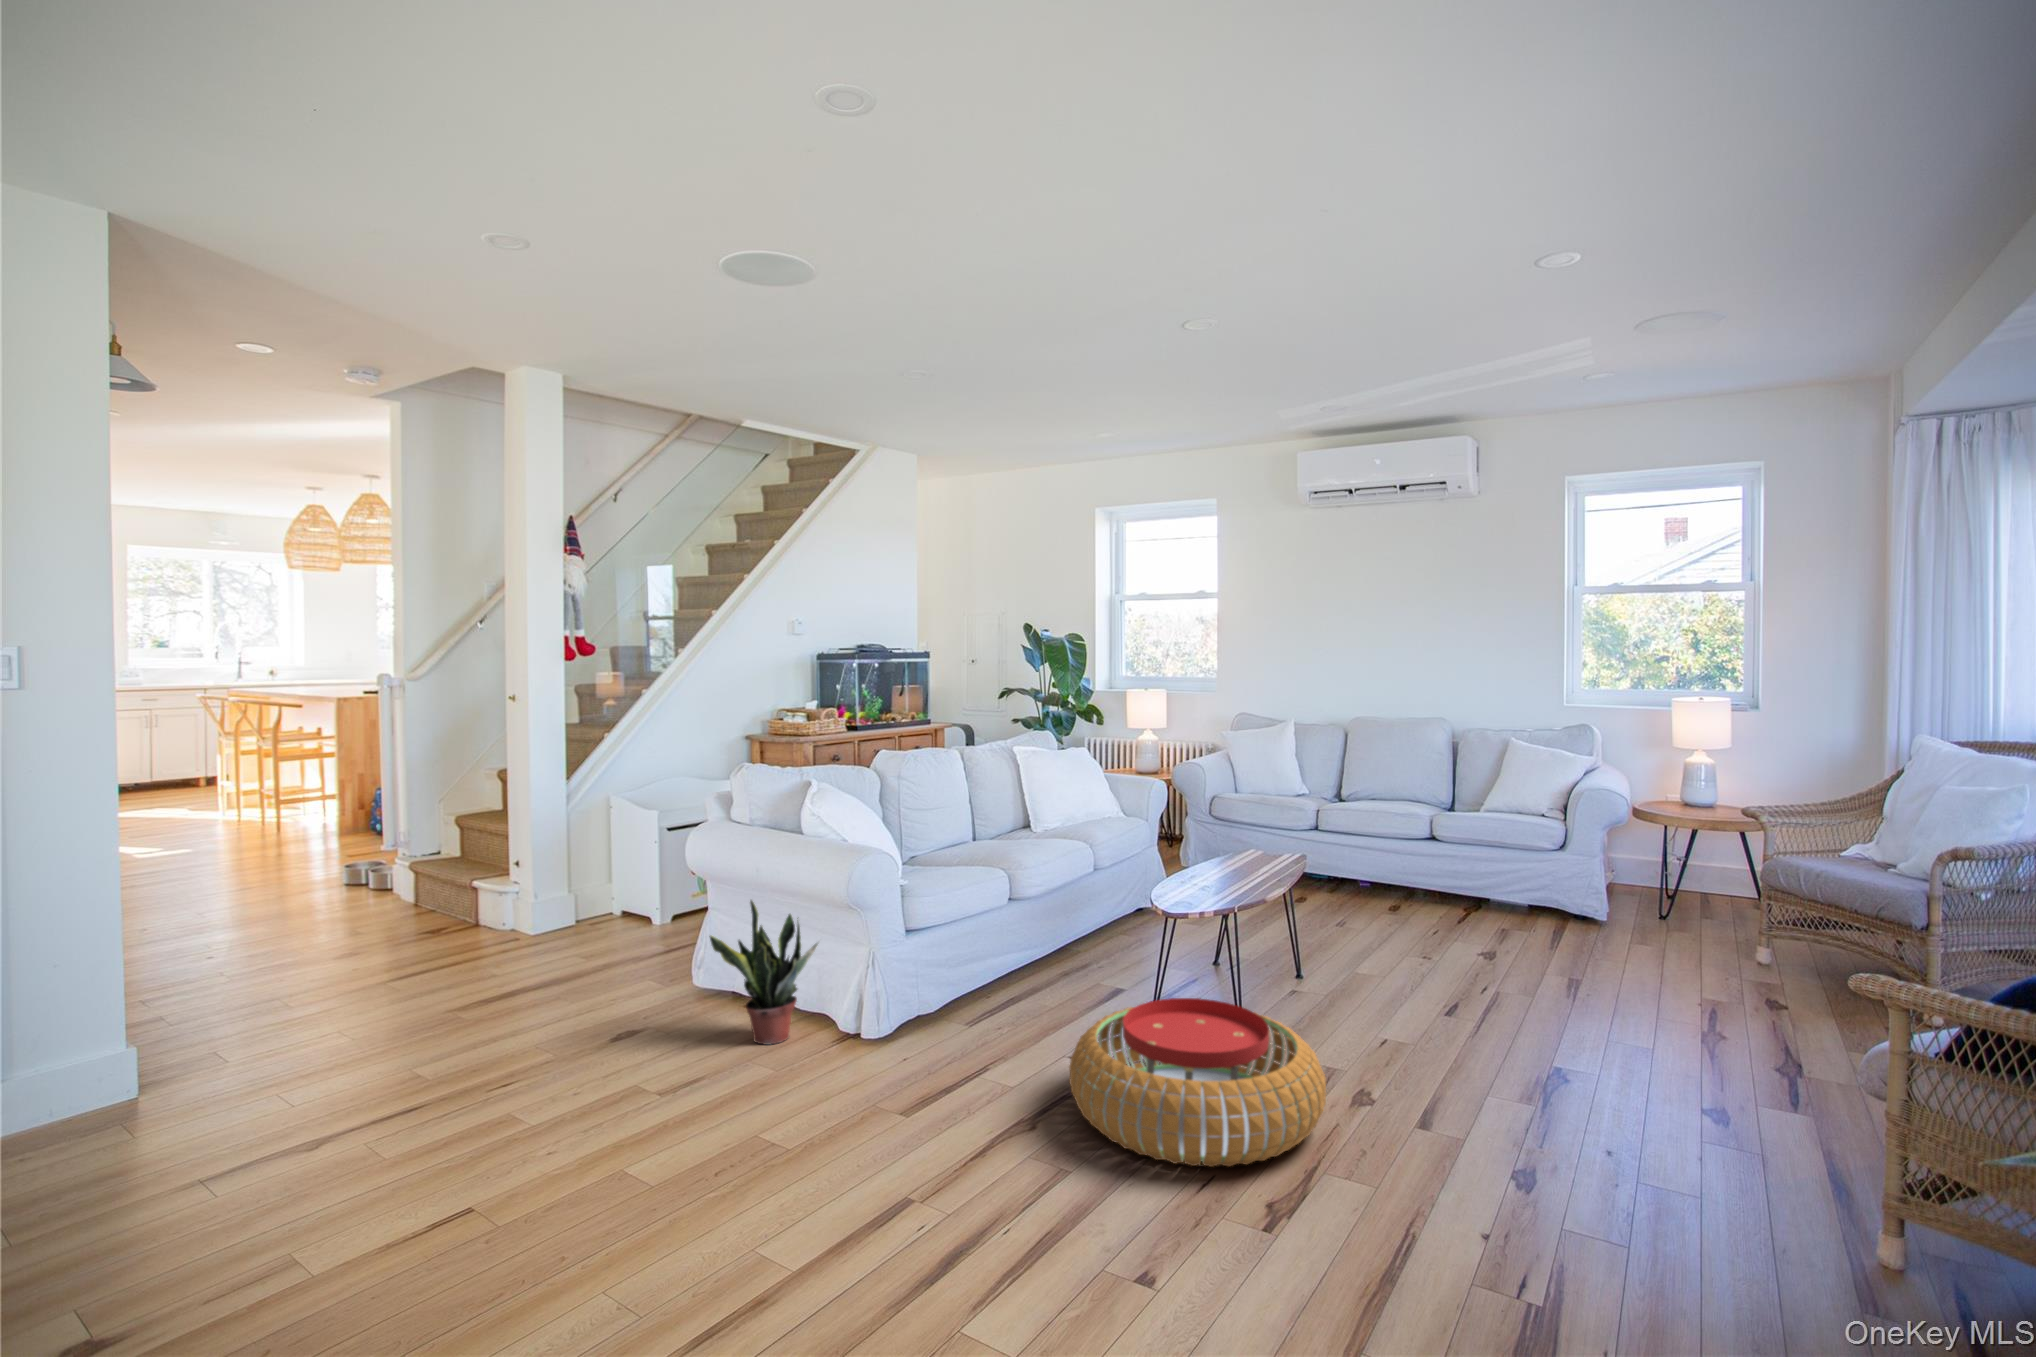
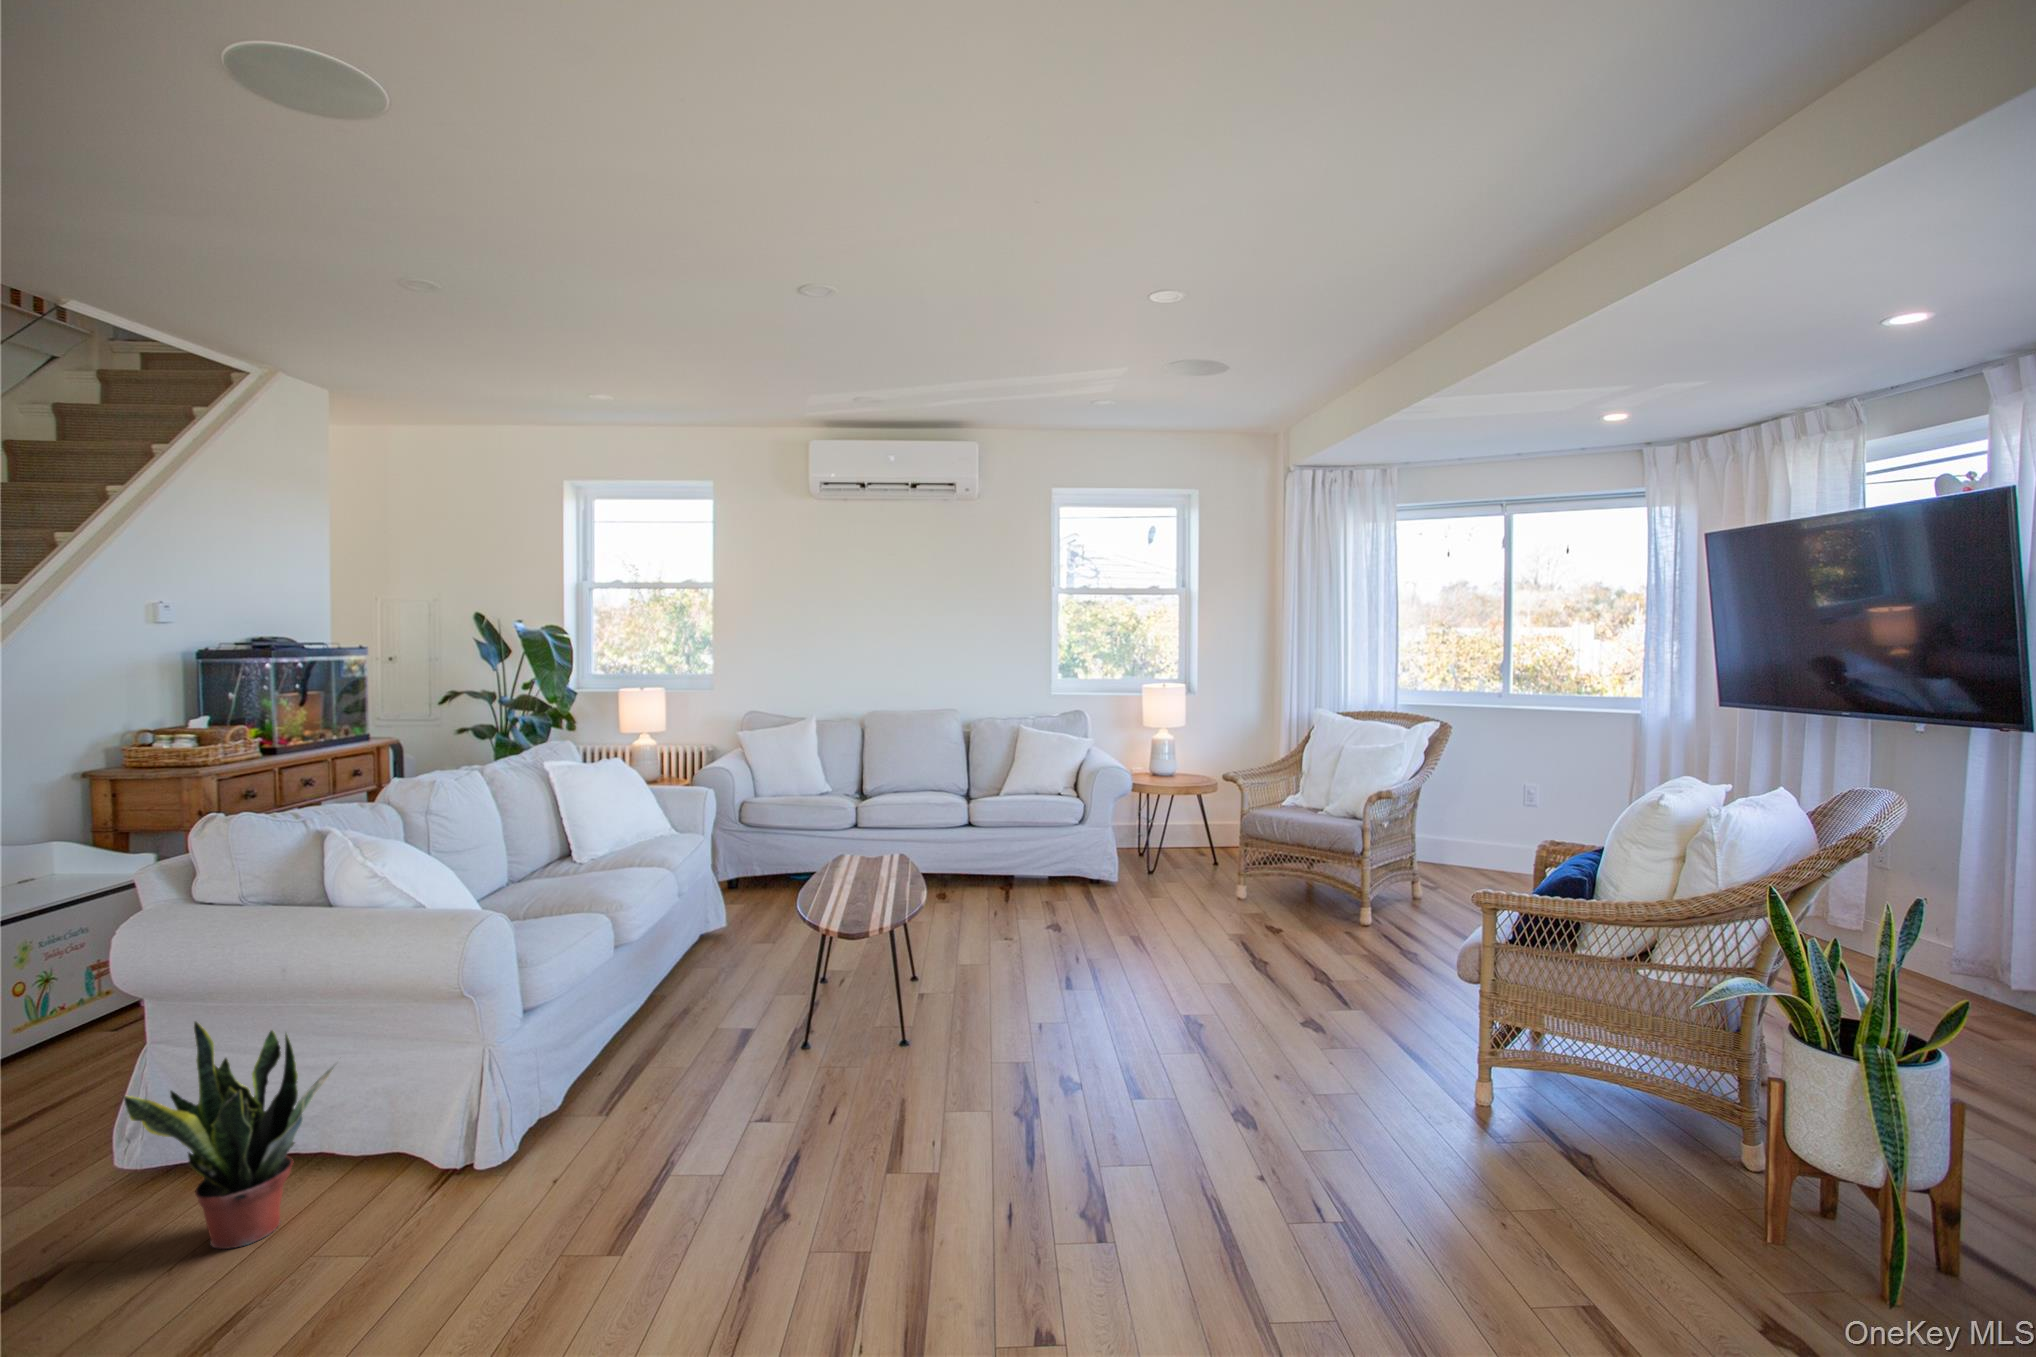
pouf: present [1069,998,1326,1167] -> none [770,1022,1061,1225]

